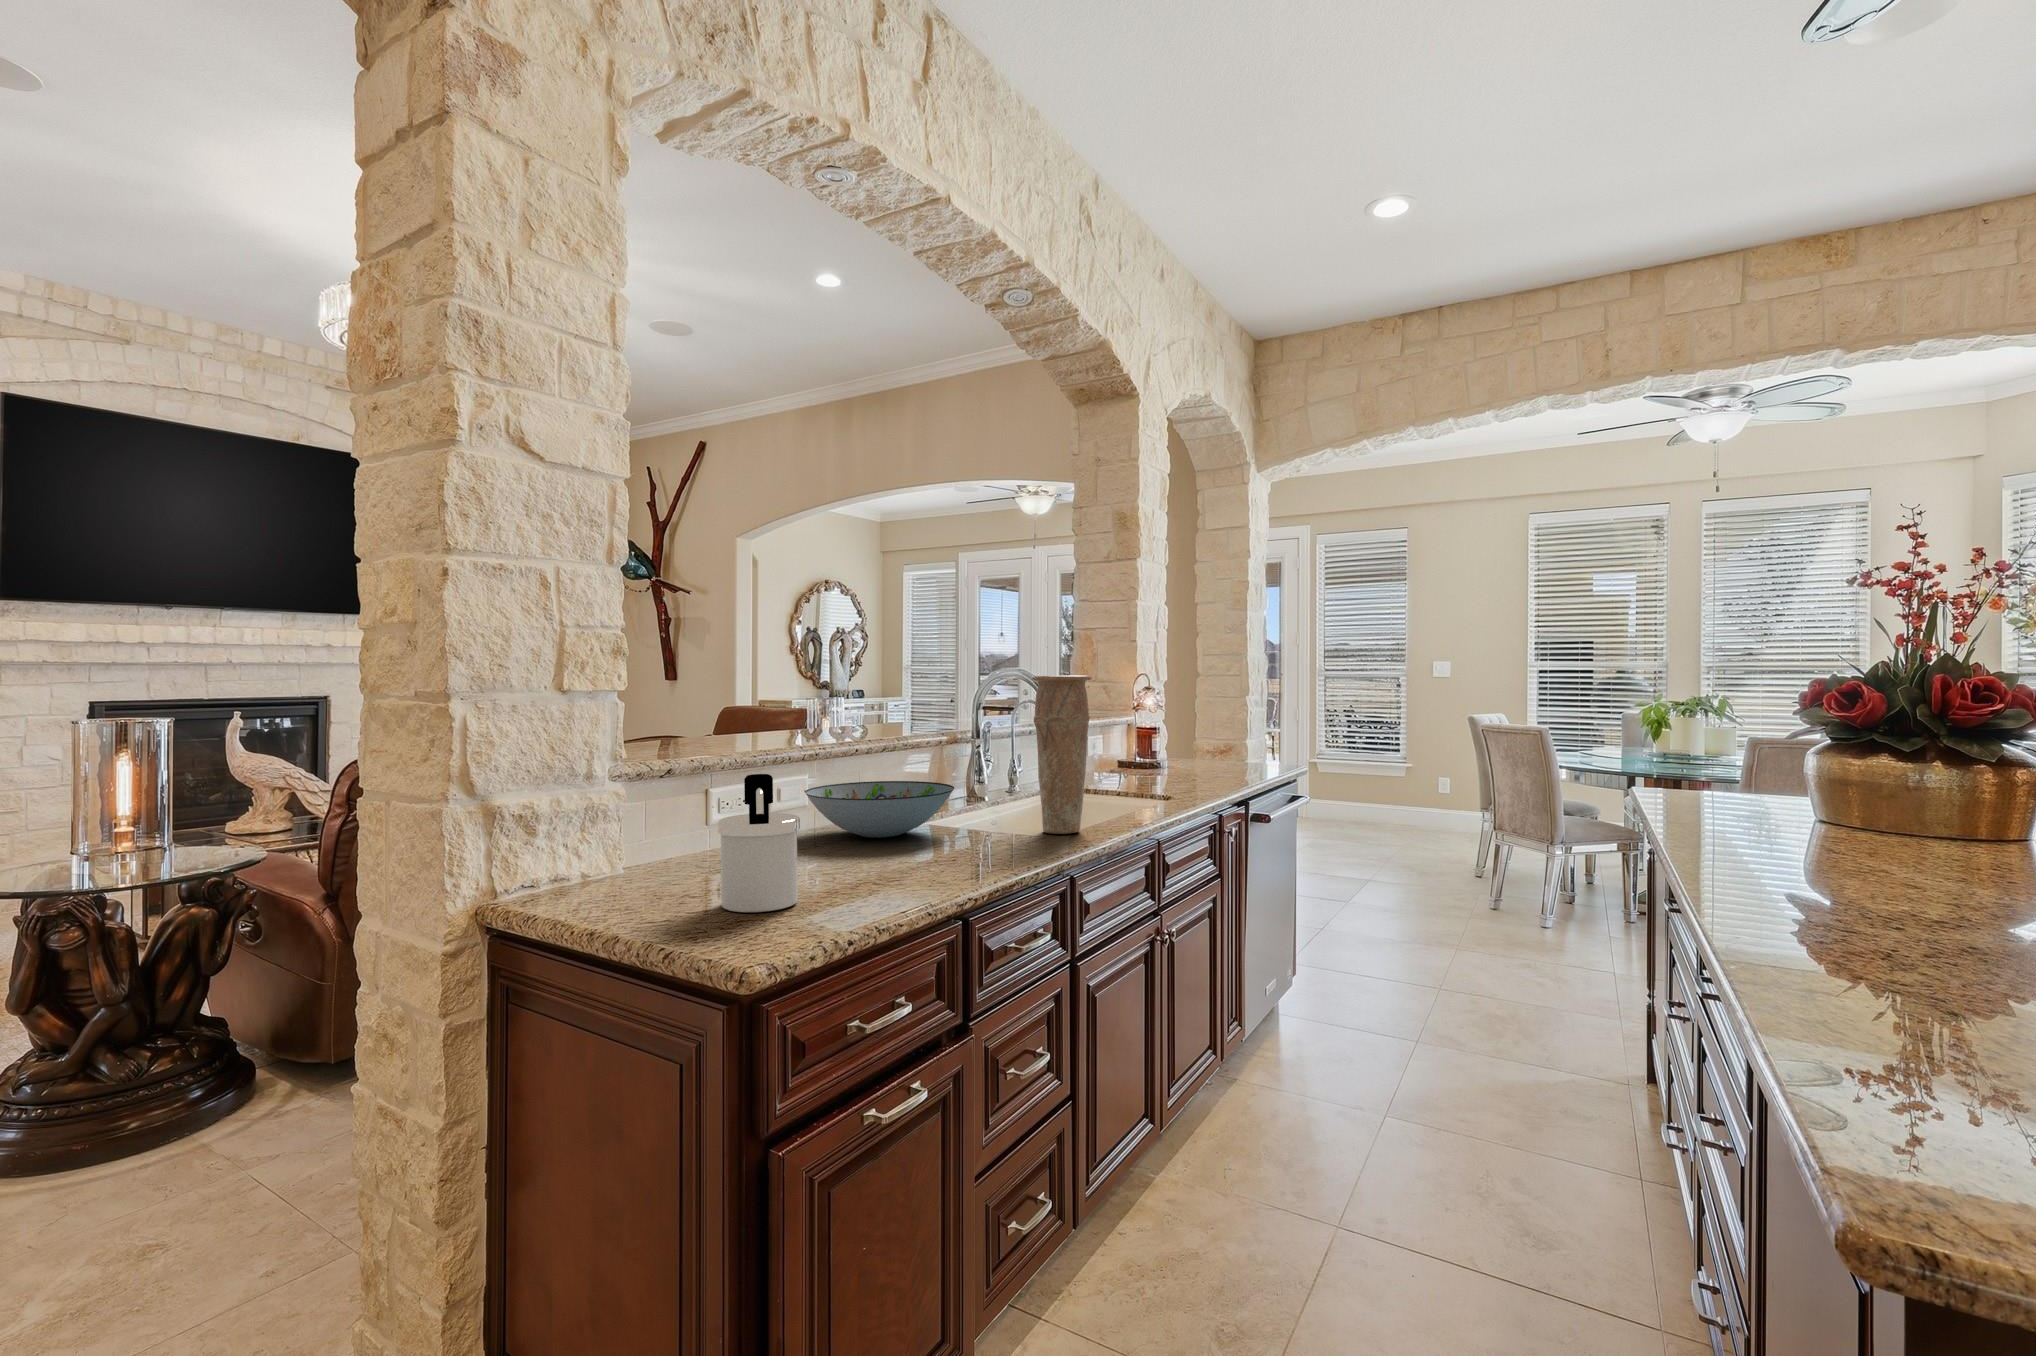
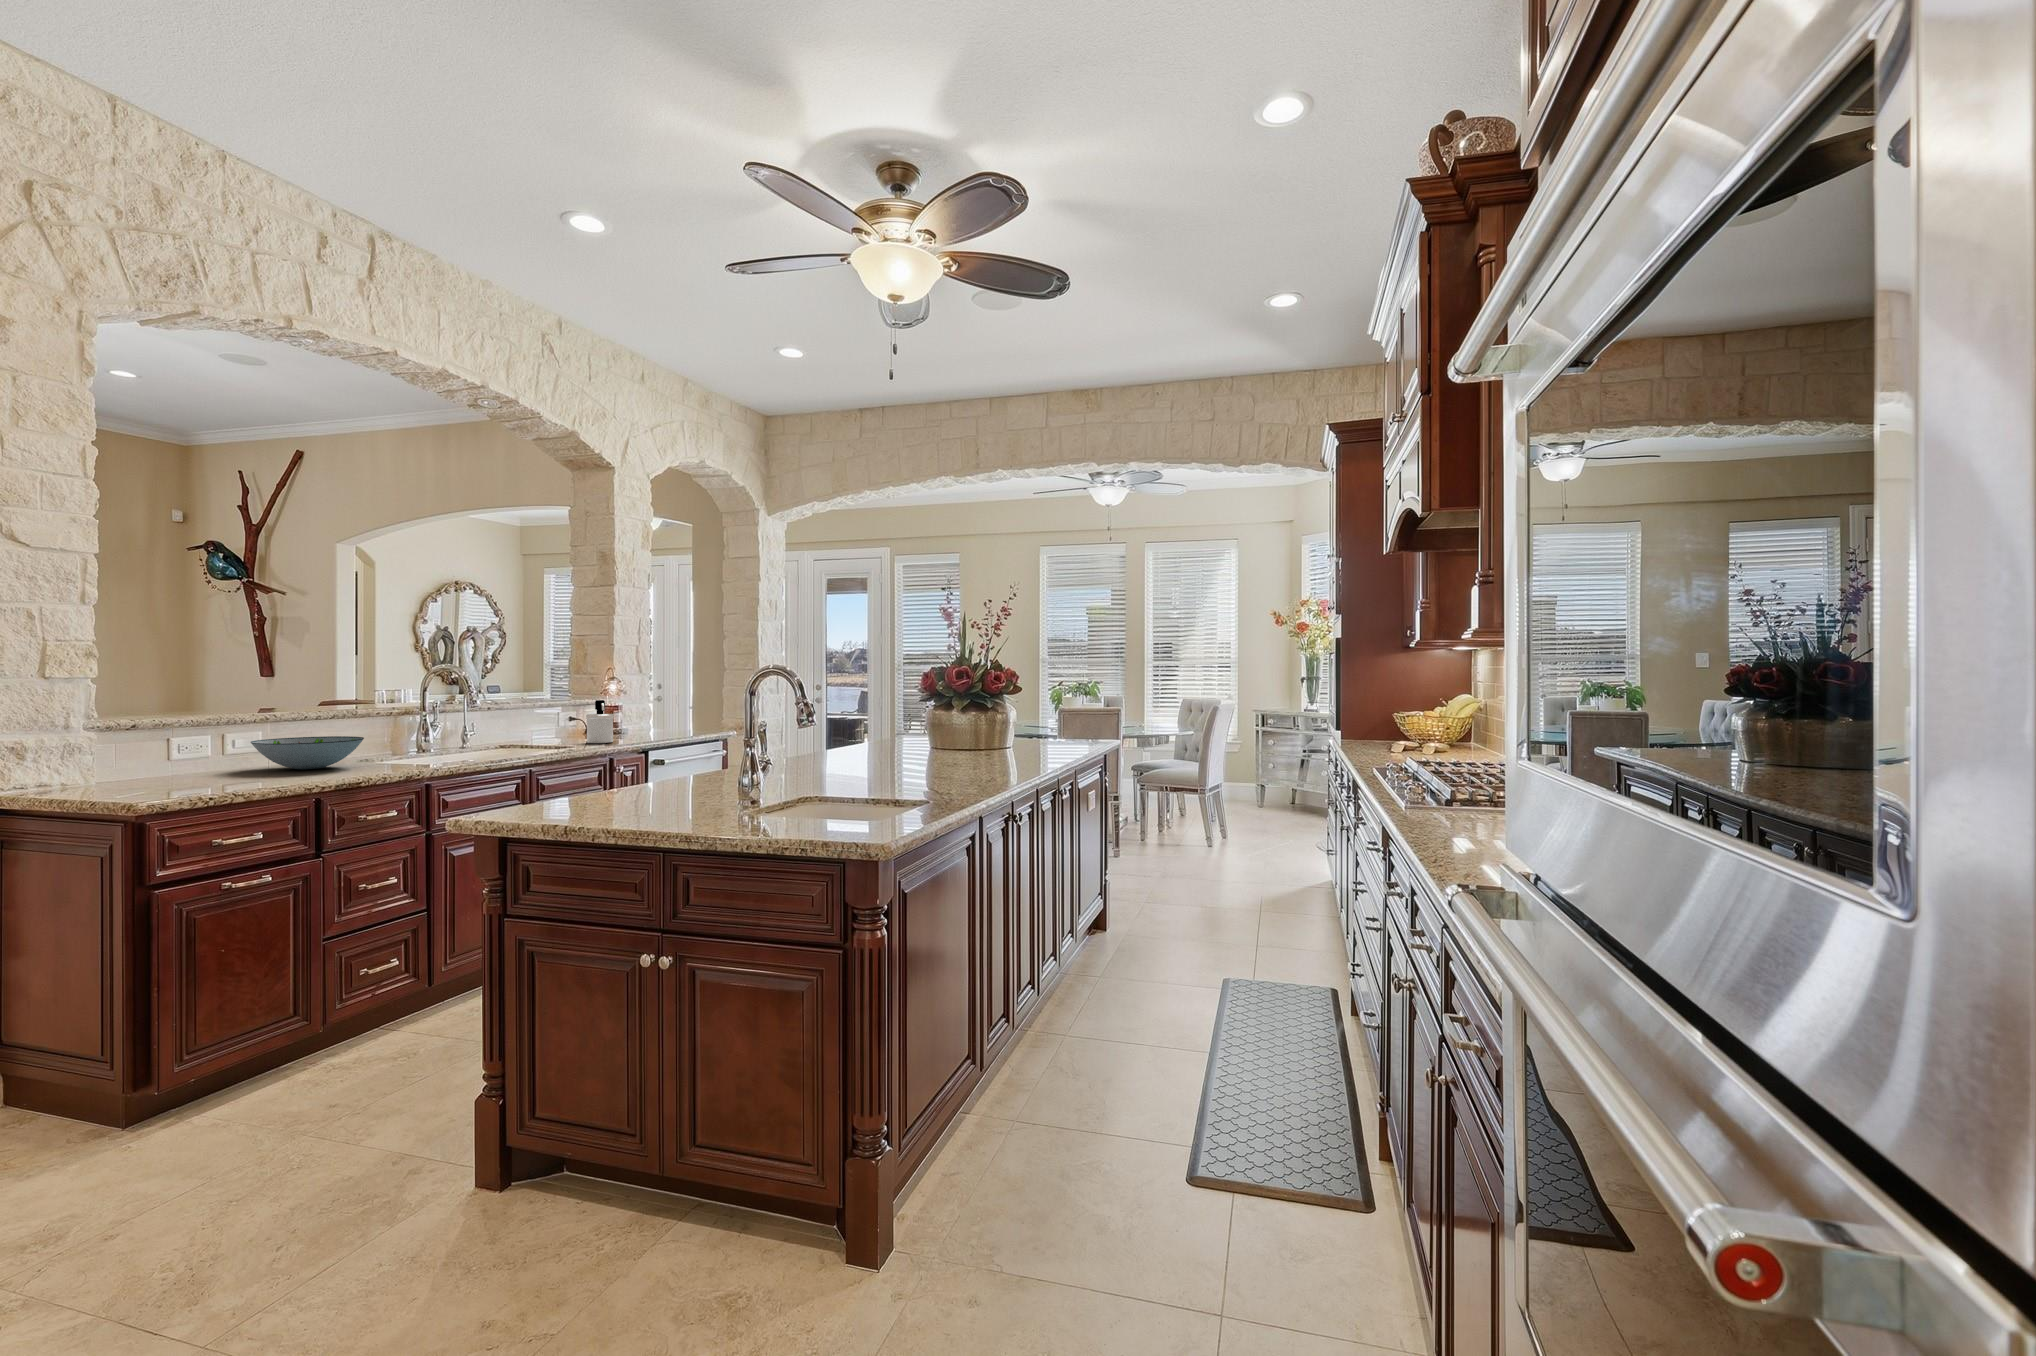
vase: present [1032,675,1092,834] -> none [419,670,462,767]
soap dispenser: present [718,774,800,912] -> present [586,700,614,743]

